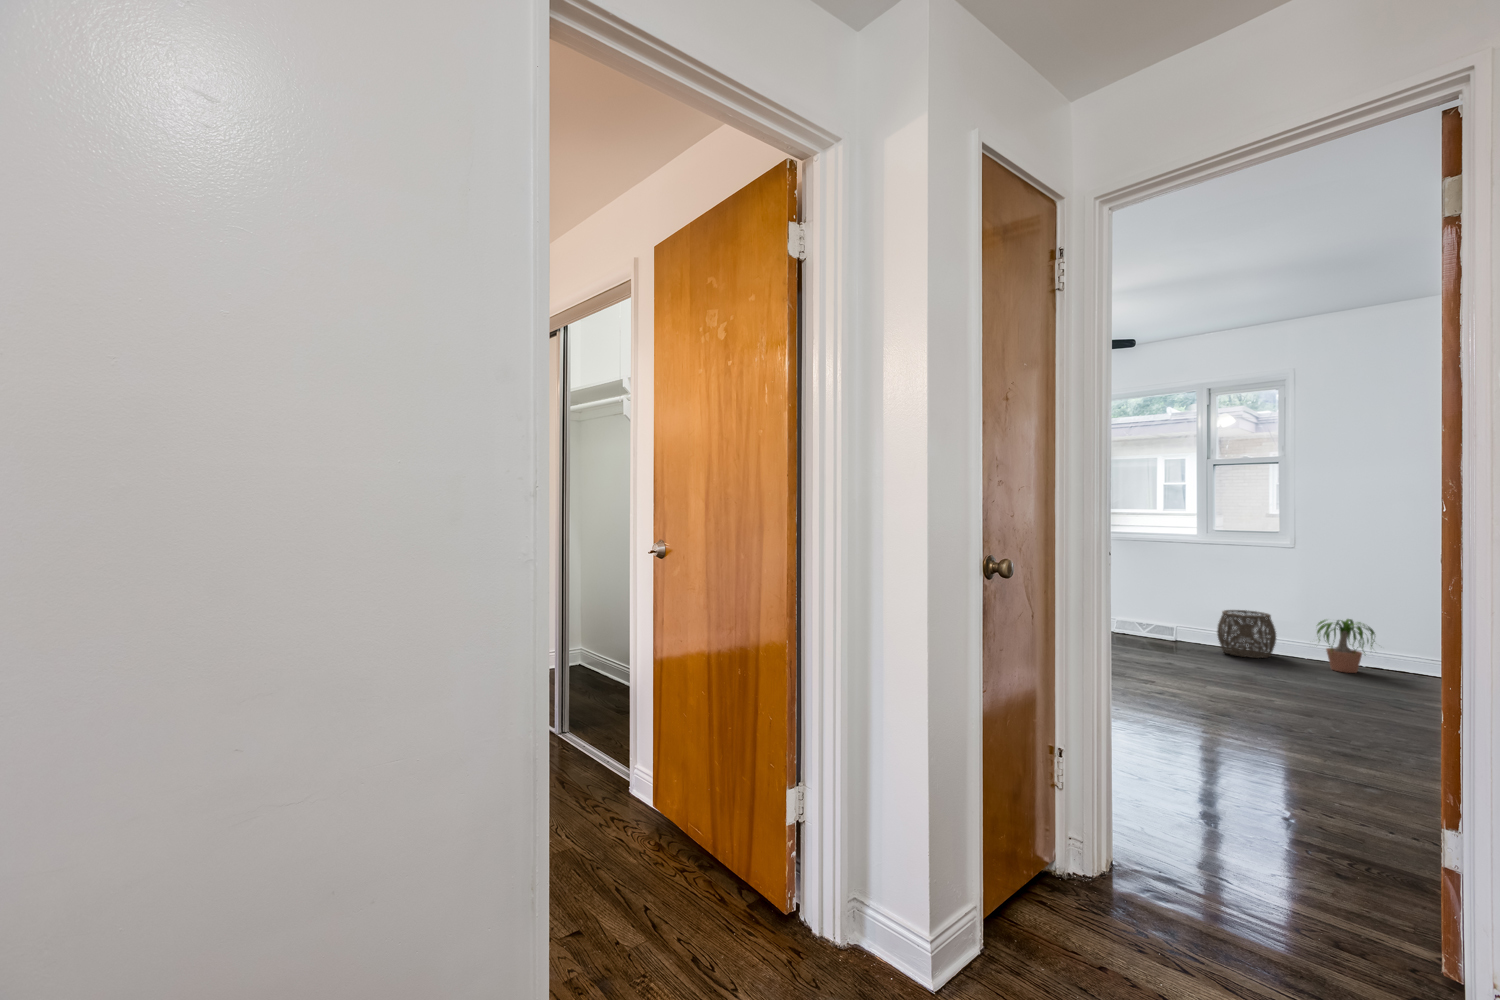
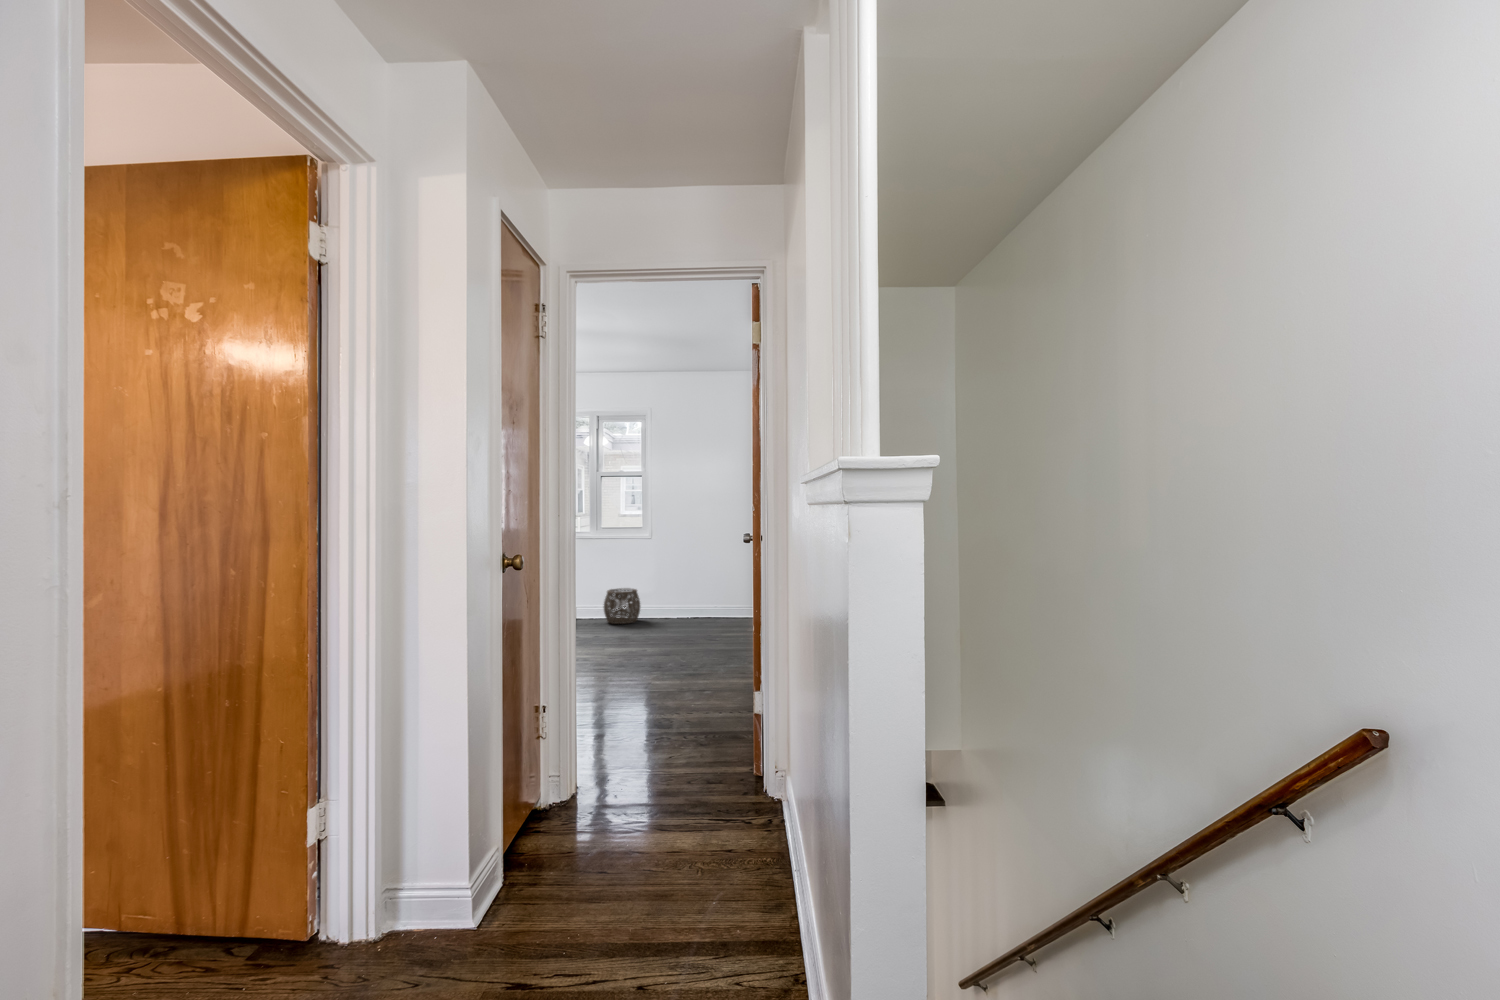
potted plant: present [1317,619,1375,673] -> none [659,587,702,624]

